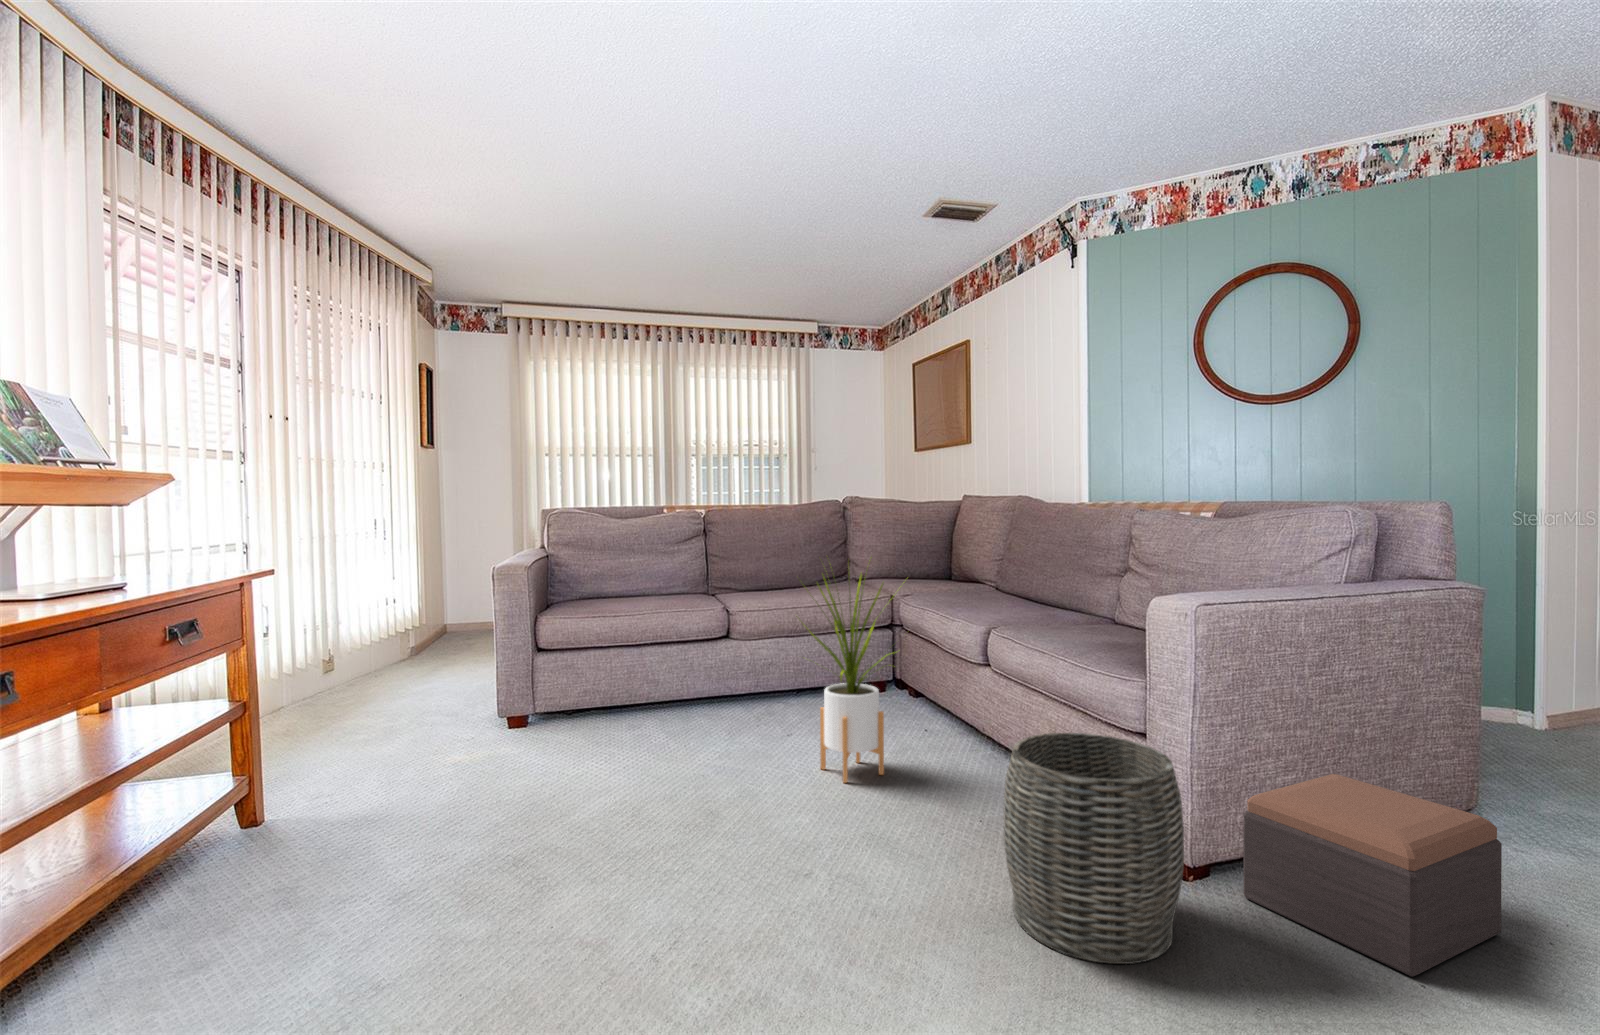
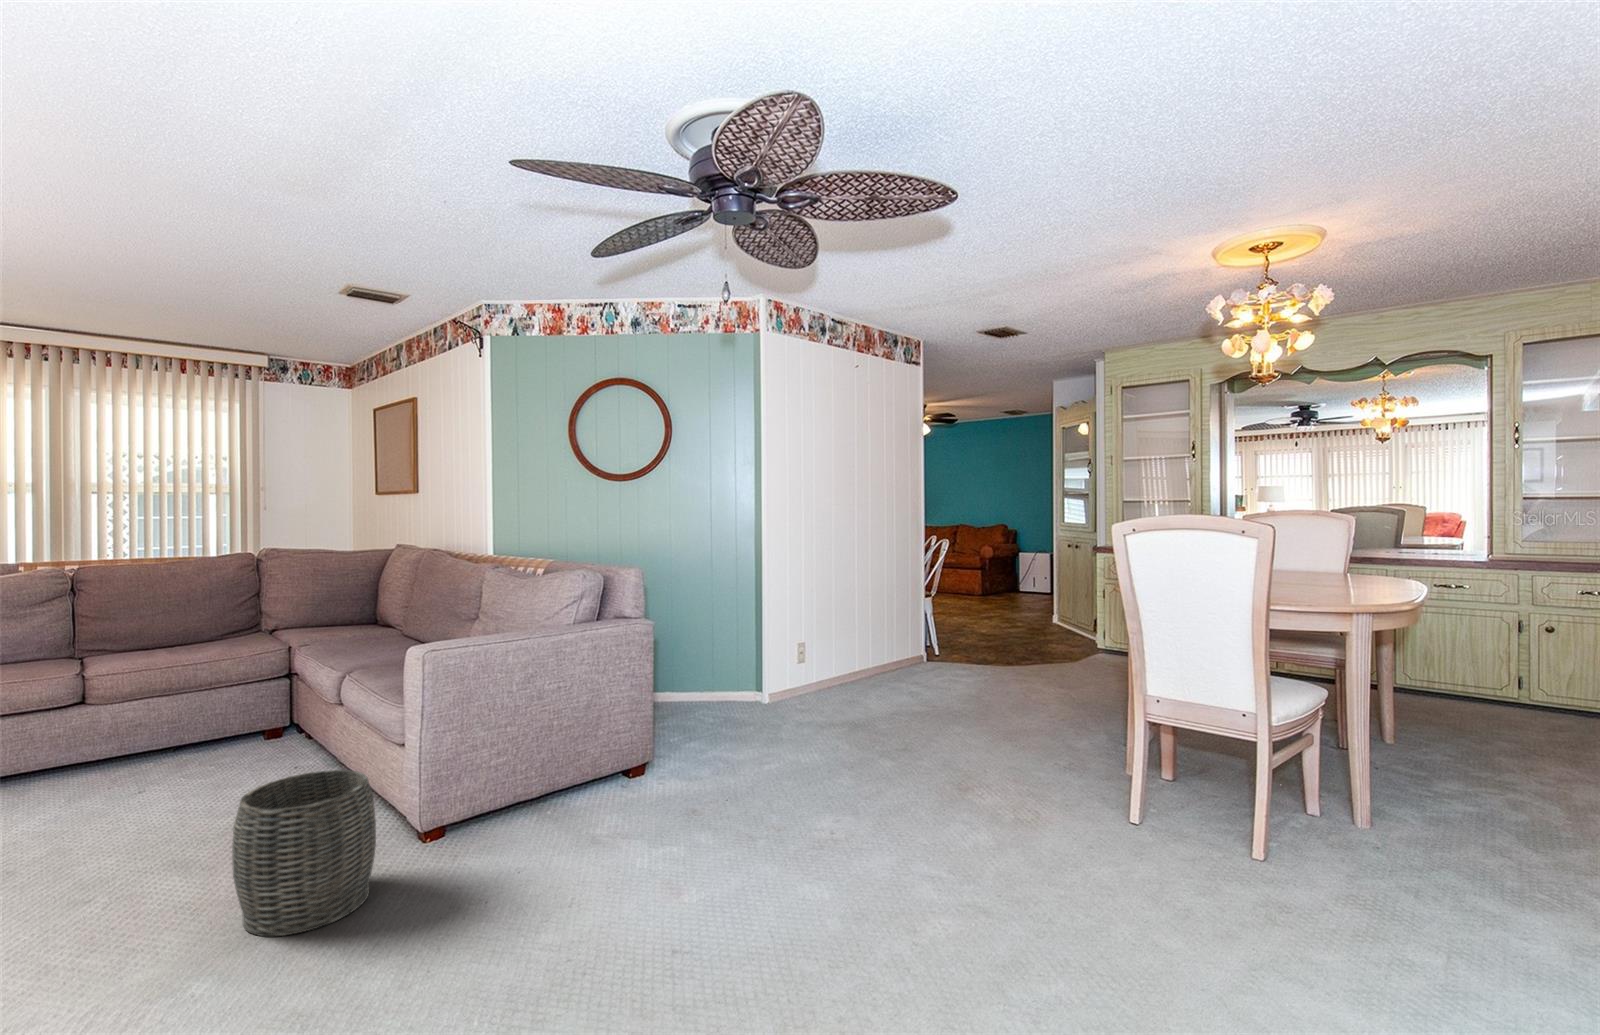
house plant: present [796,570,886,783] -> none [101,632,240,839]
footstool: present [1243,774,1502,977] -> none [444,766,588,888]

